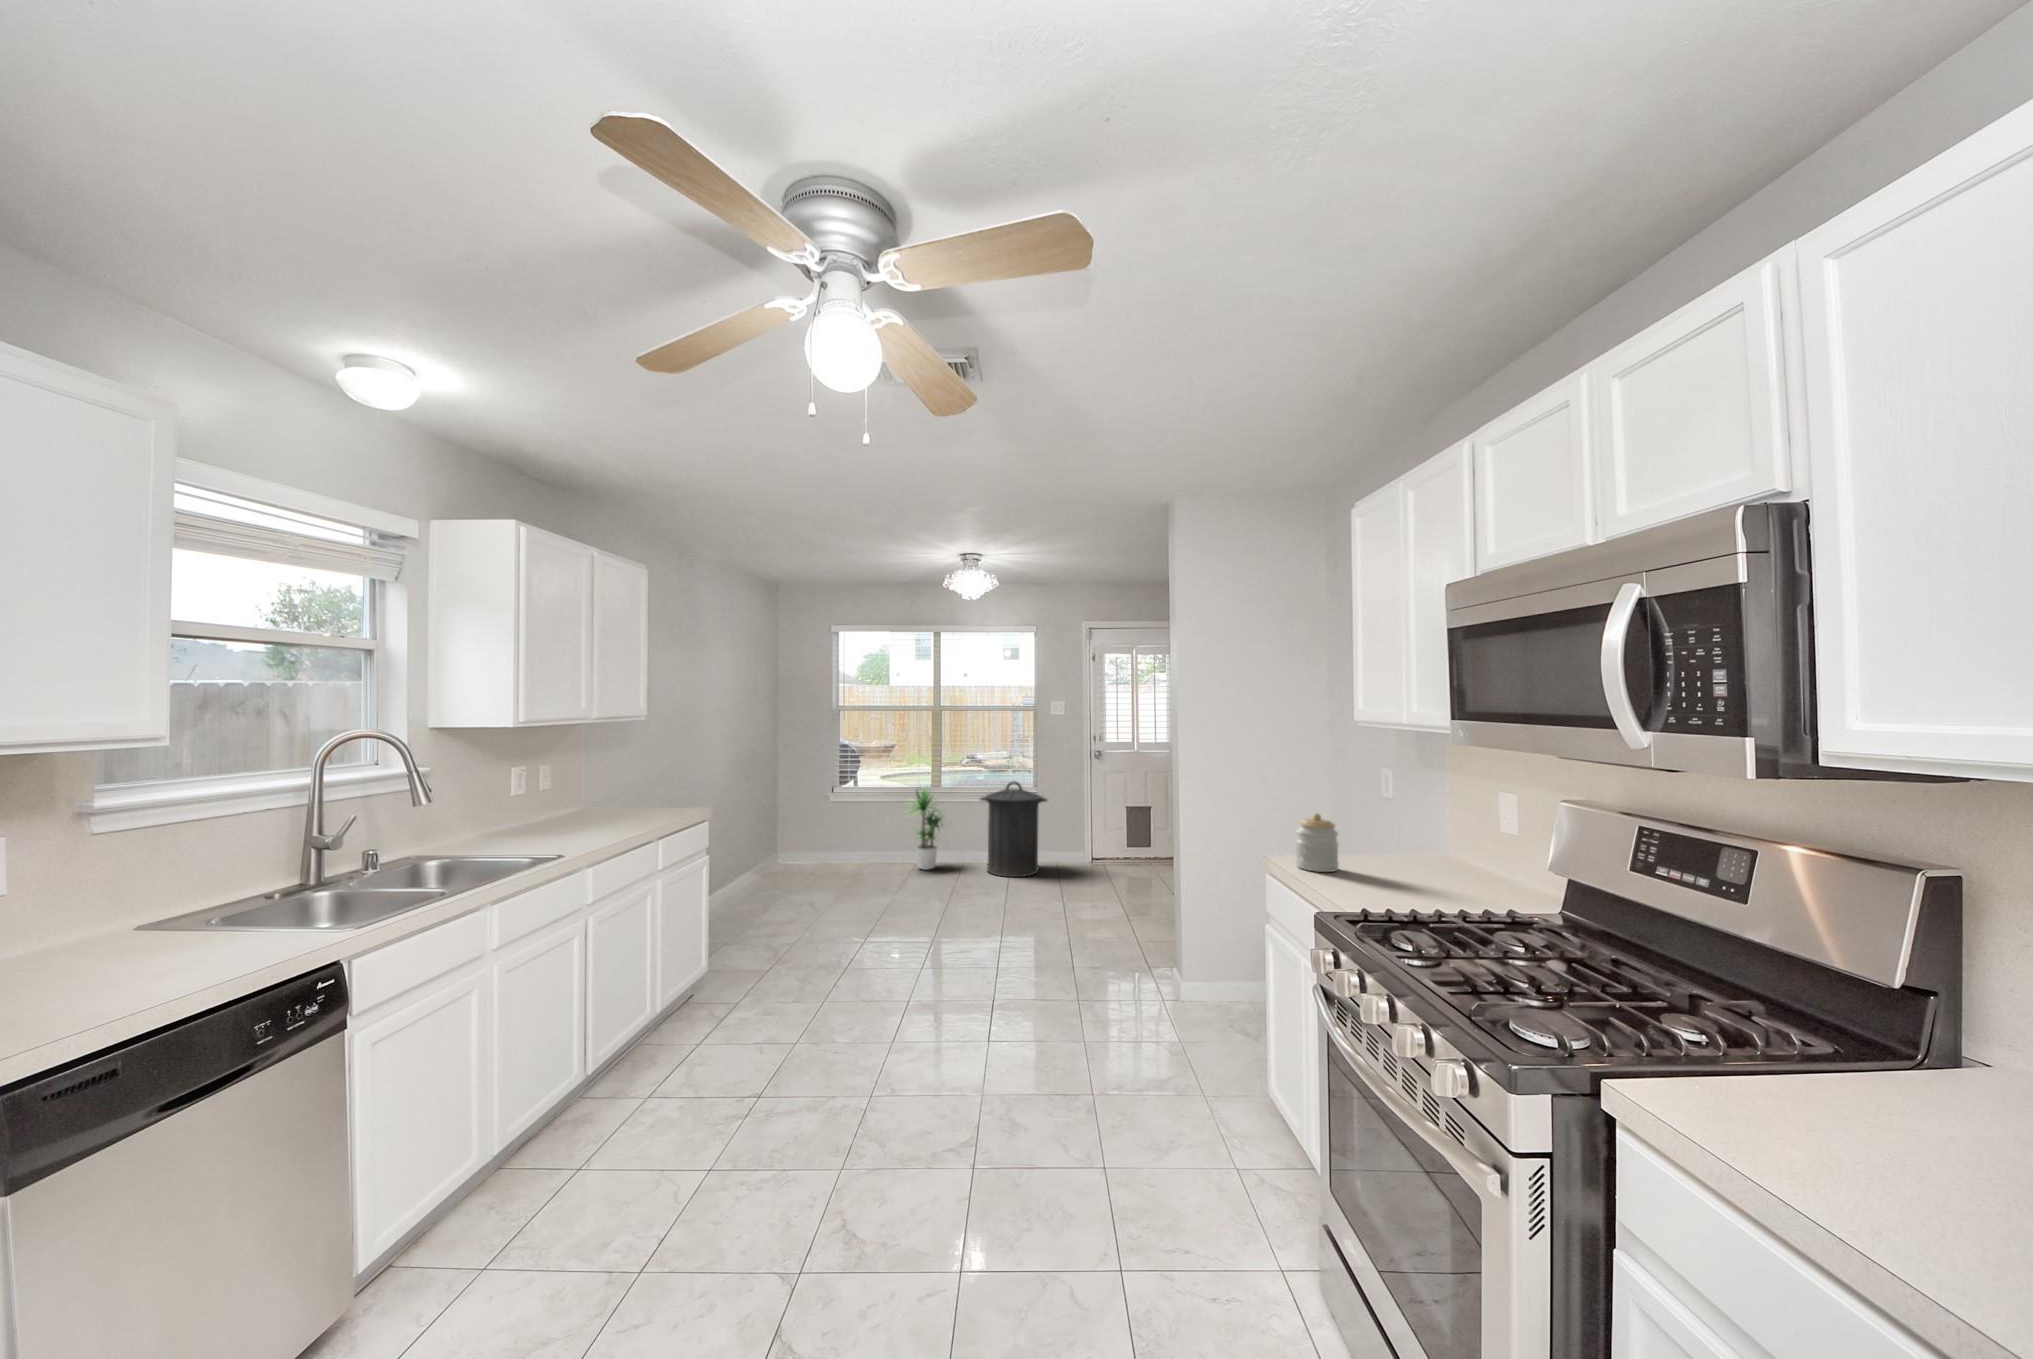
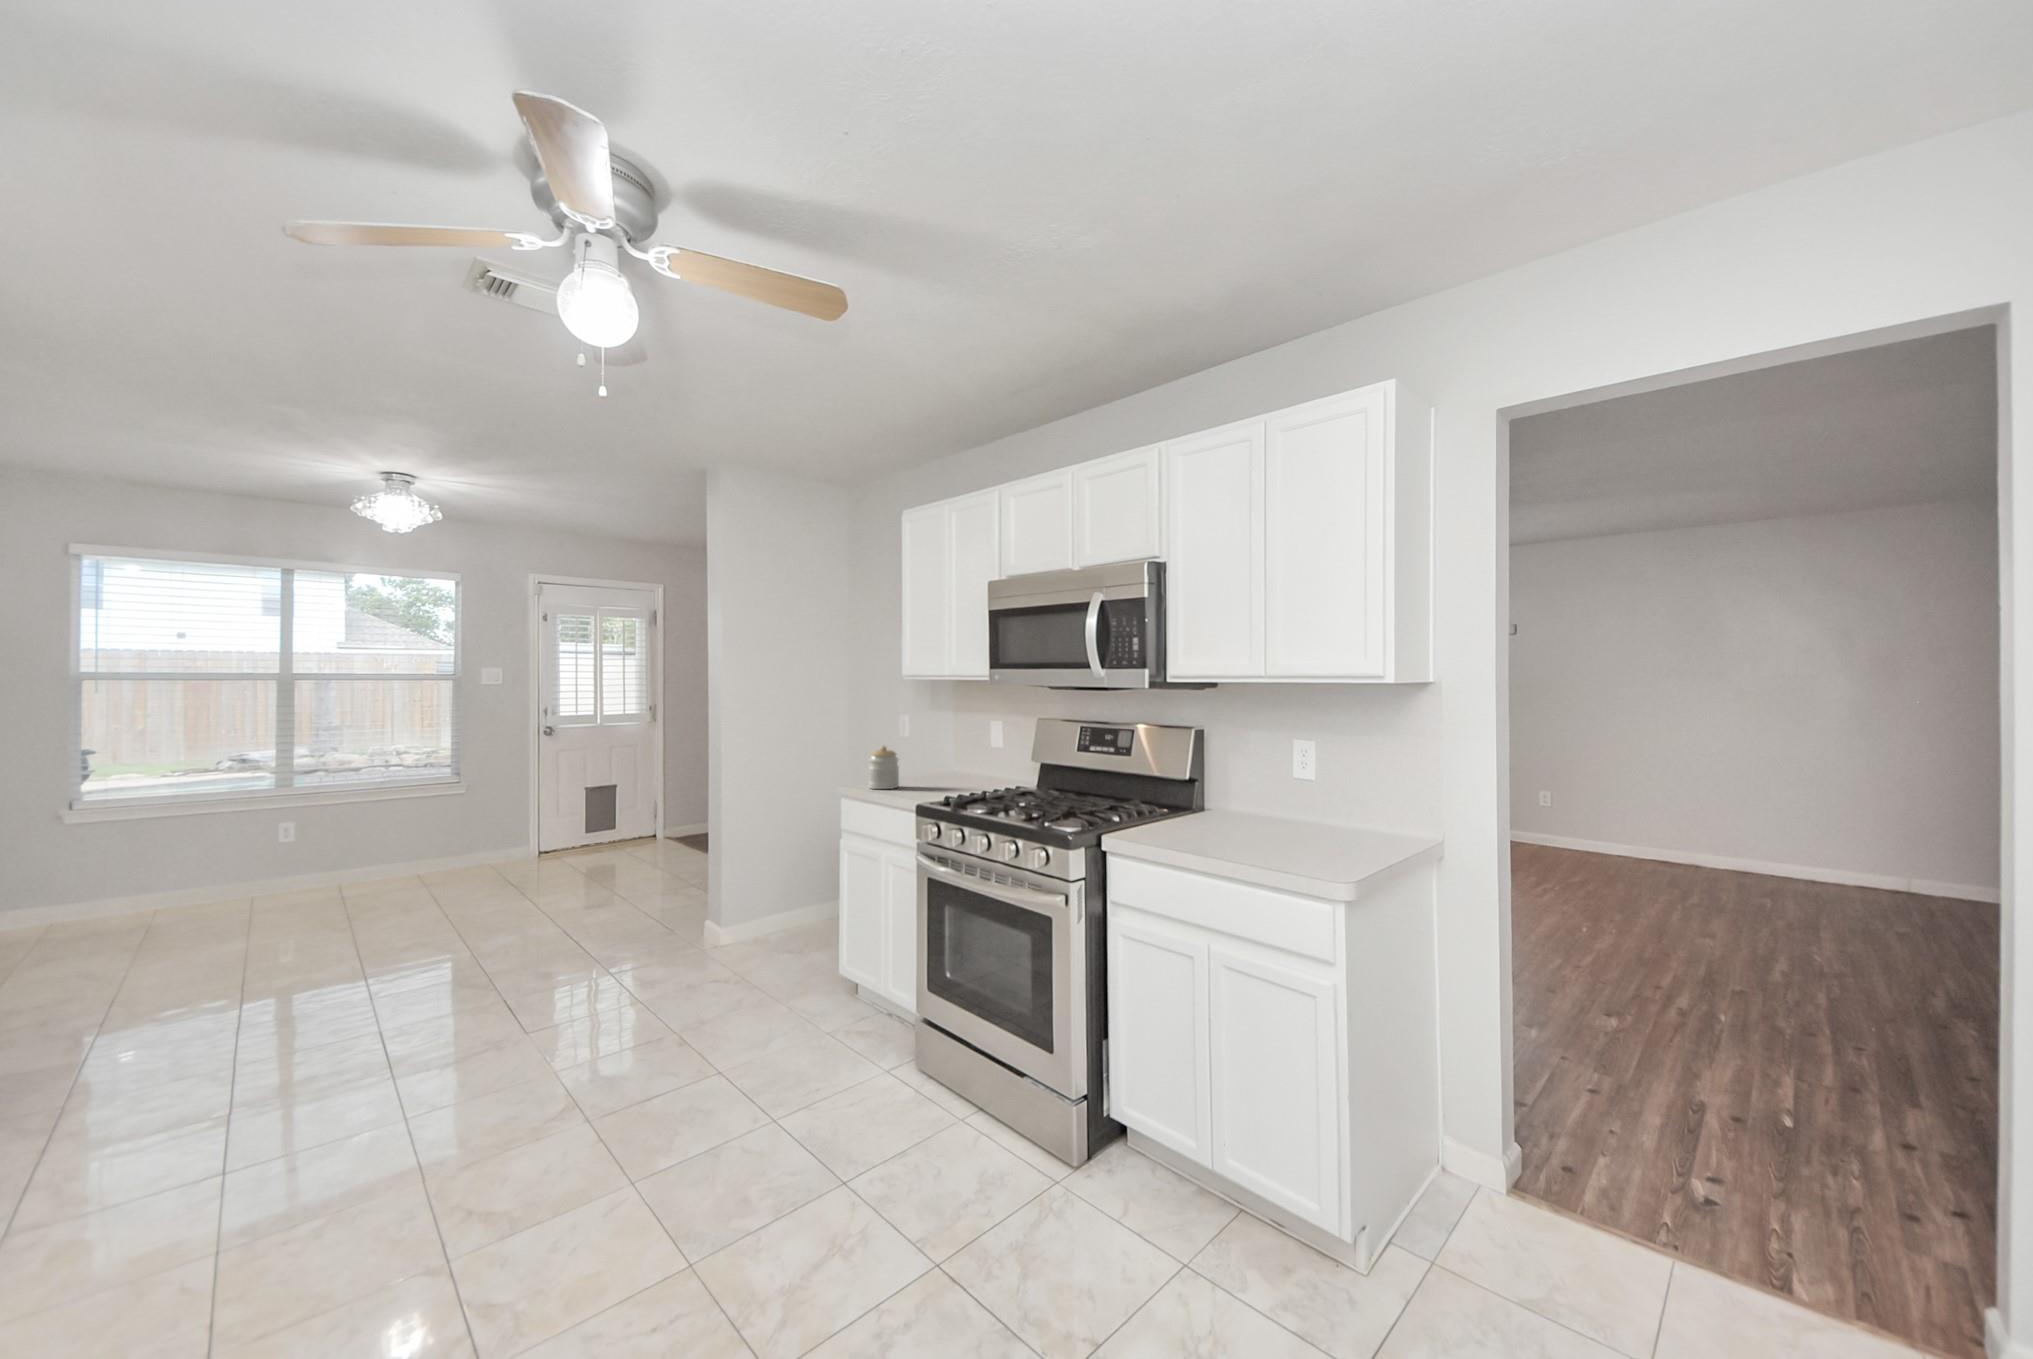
trash can: present [980,781,1047,877] -> none [382,769,490,890]
potted plant: present [914,789,944,870] -> none [235,787,339,905]

